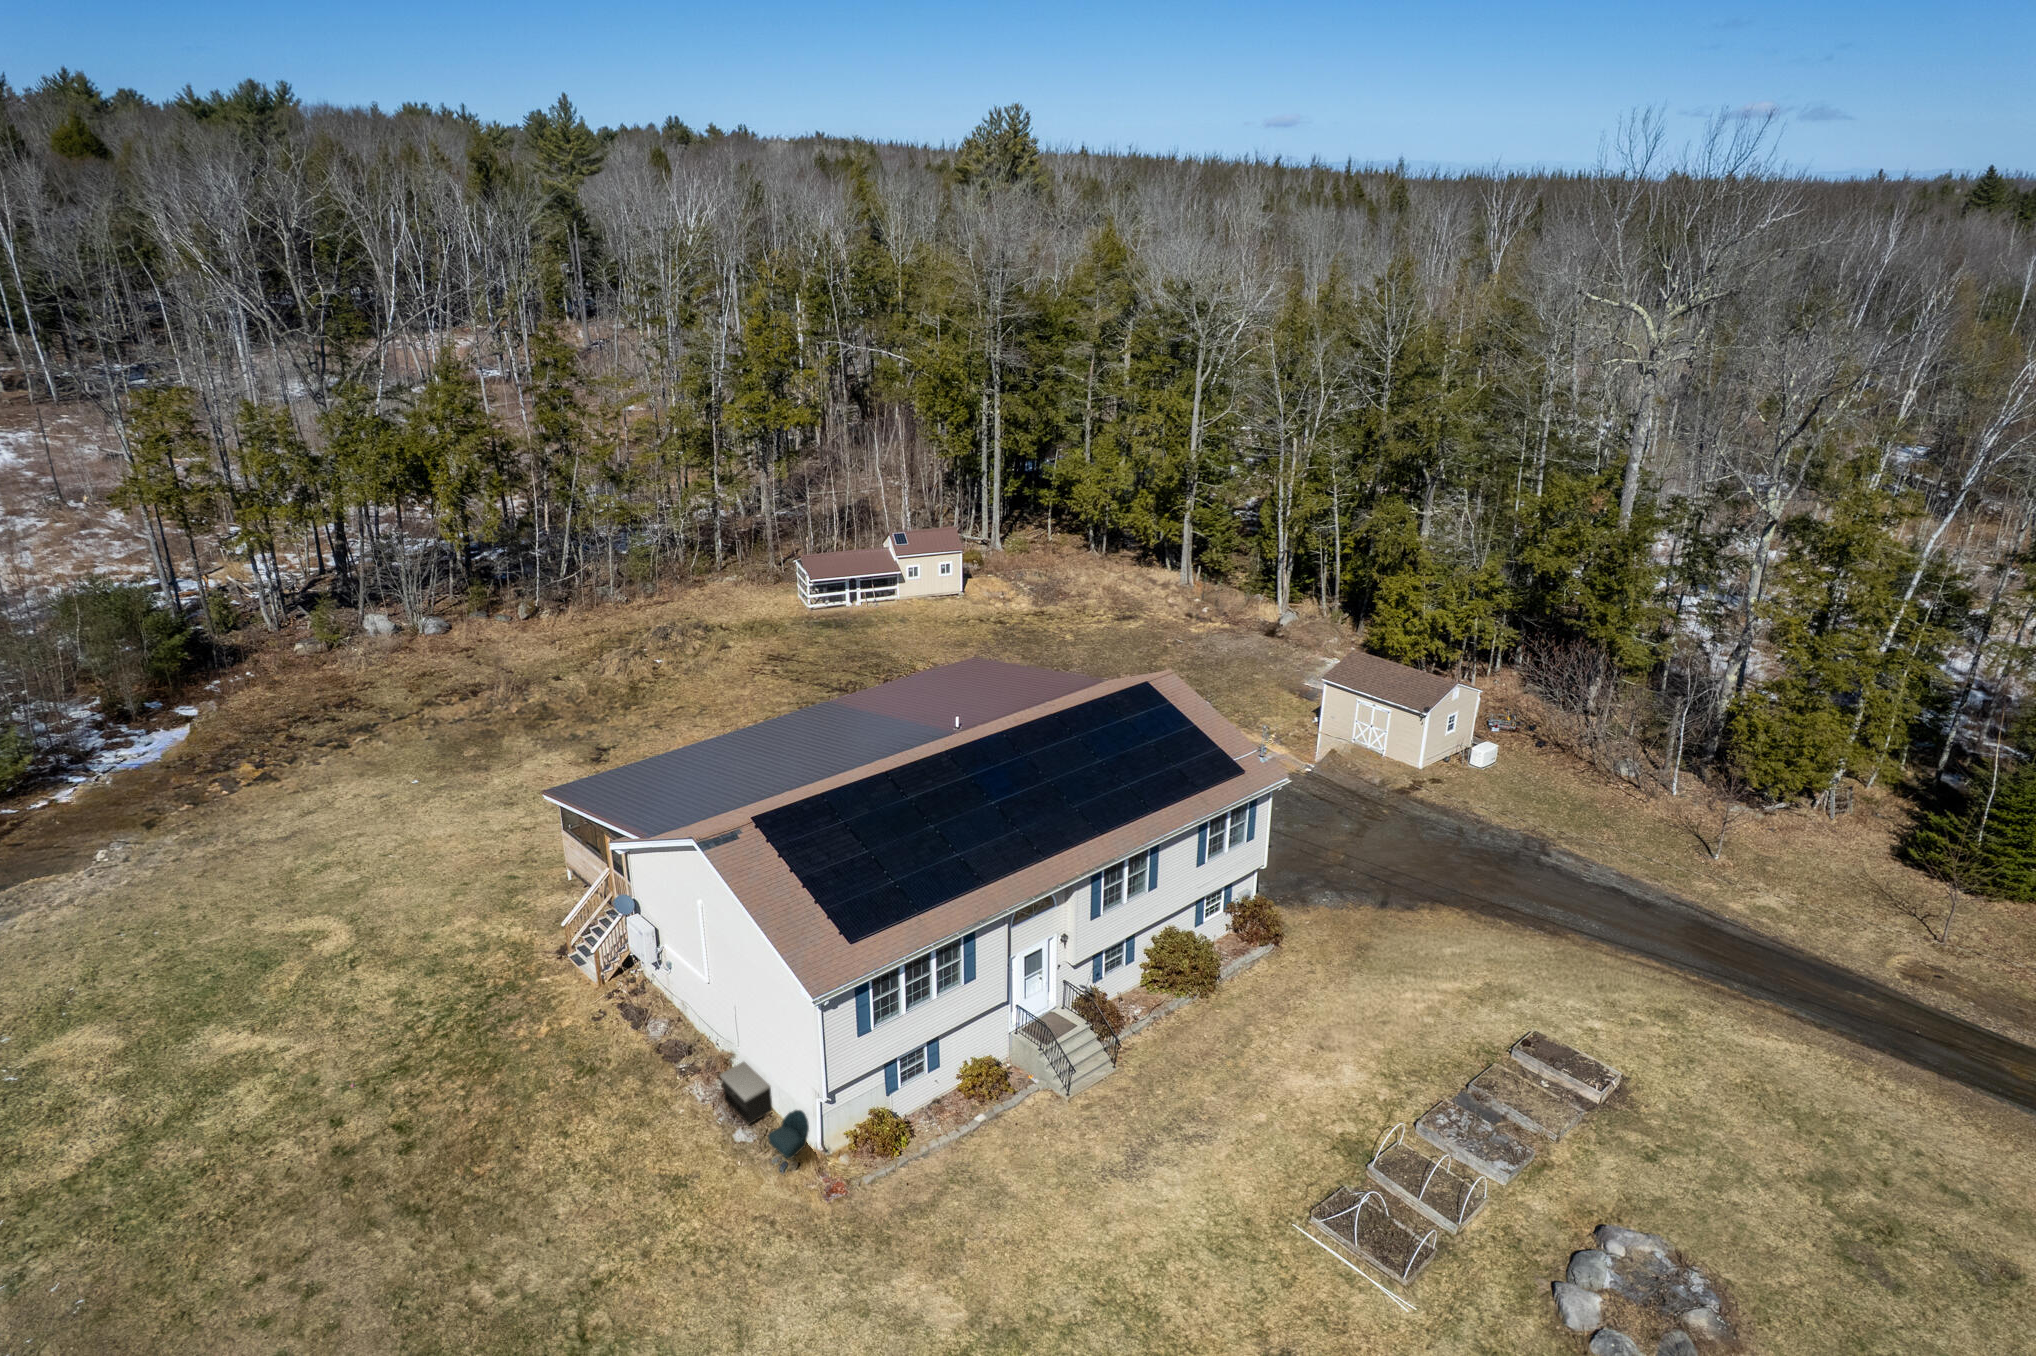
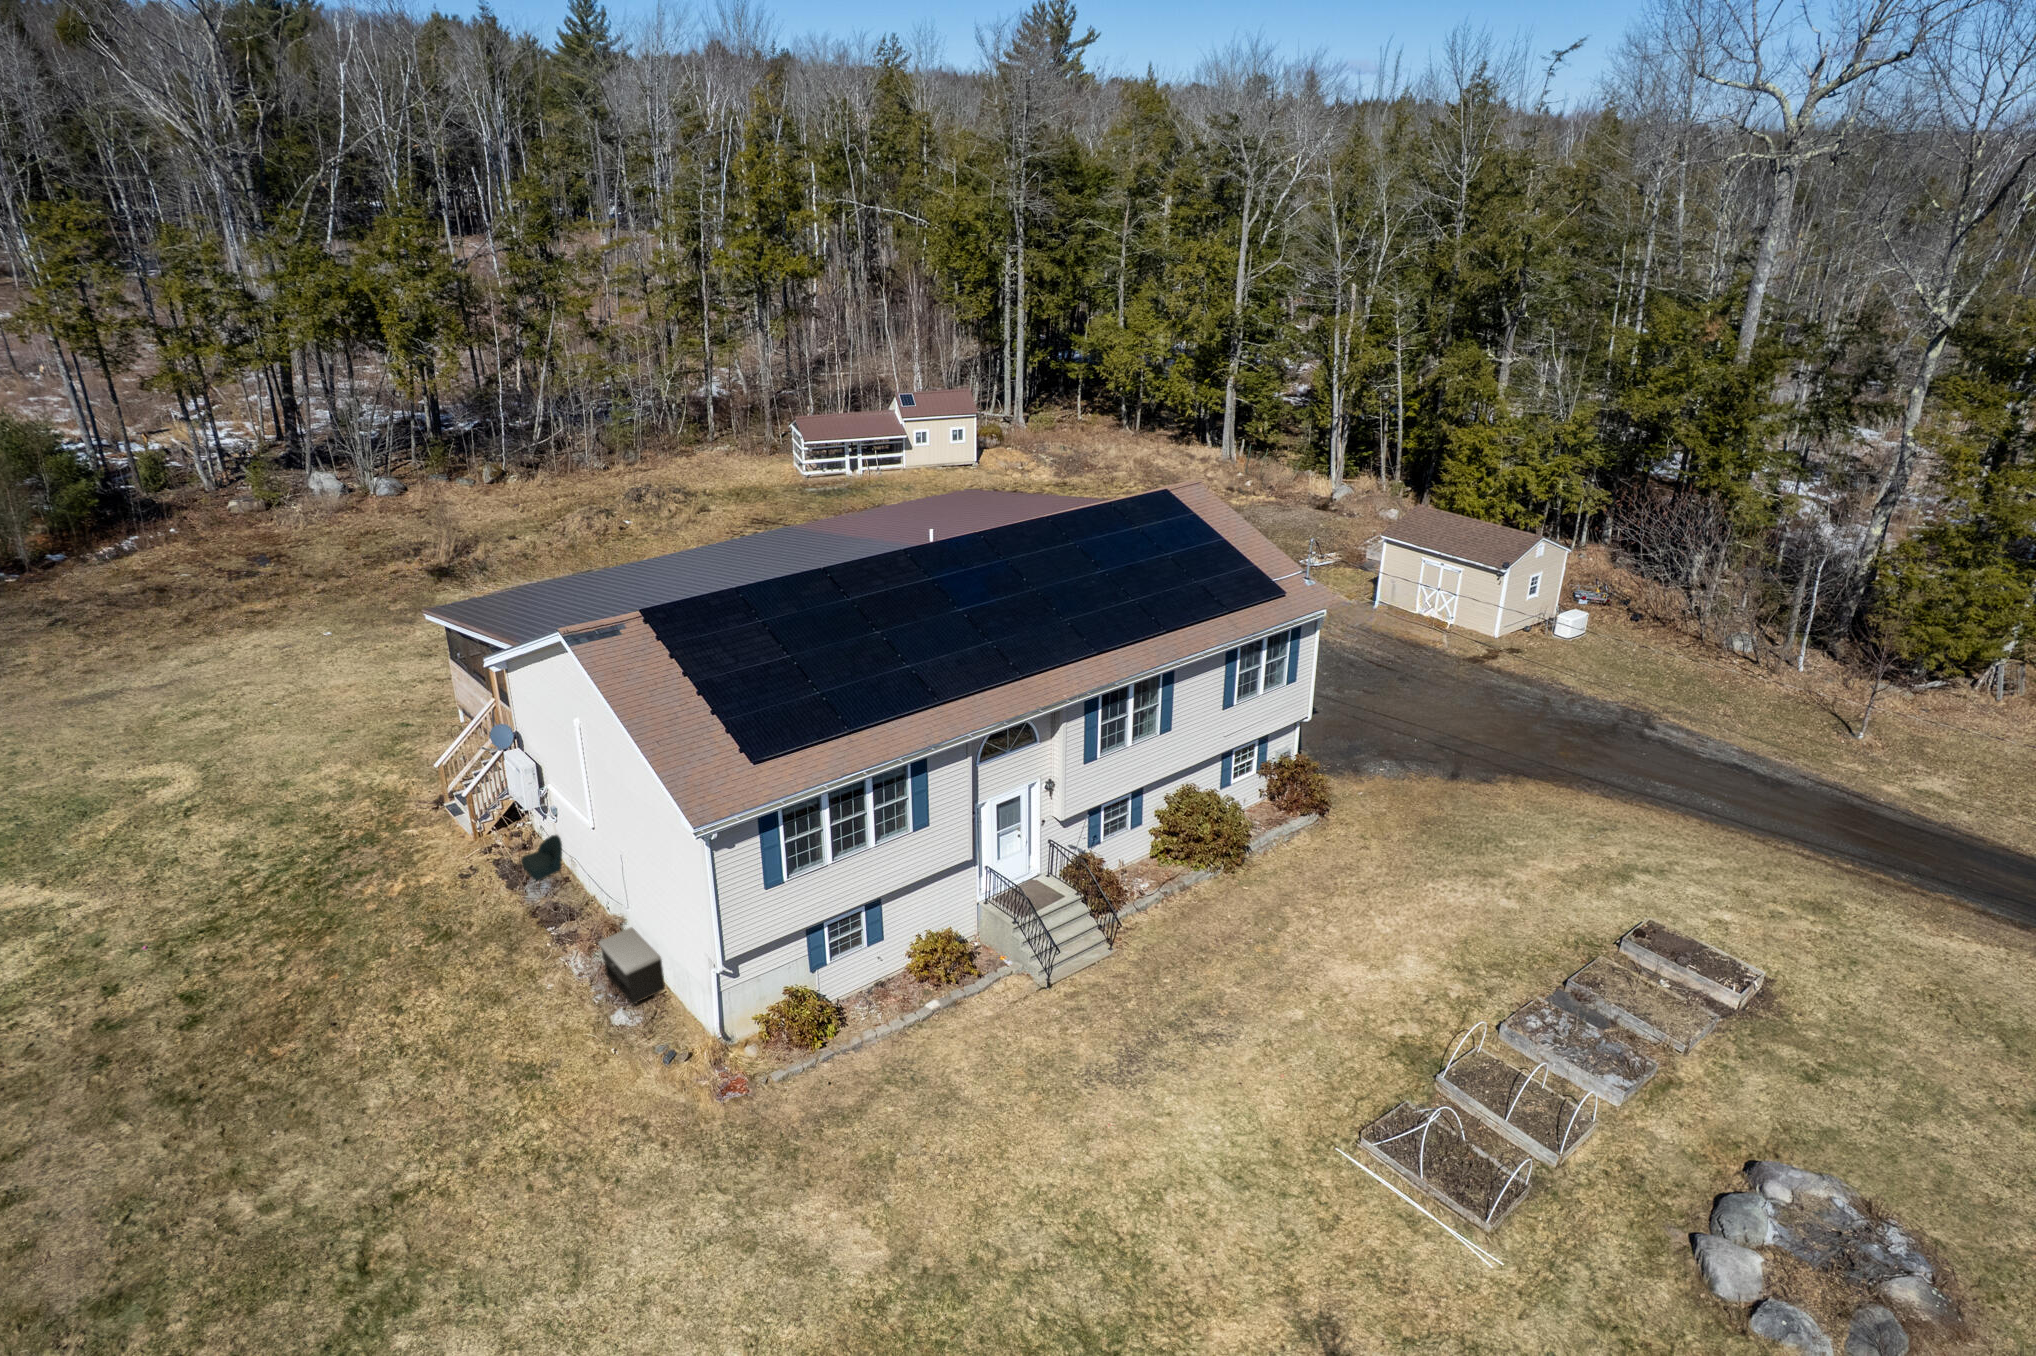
chair: present [768,1110,809,1160] -> present [521,835,562,885]

